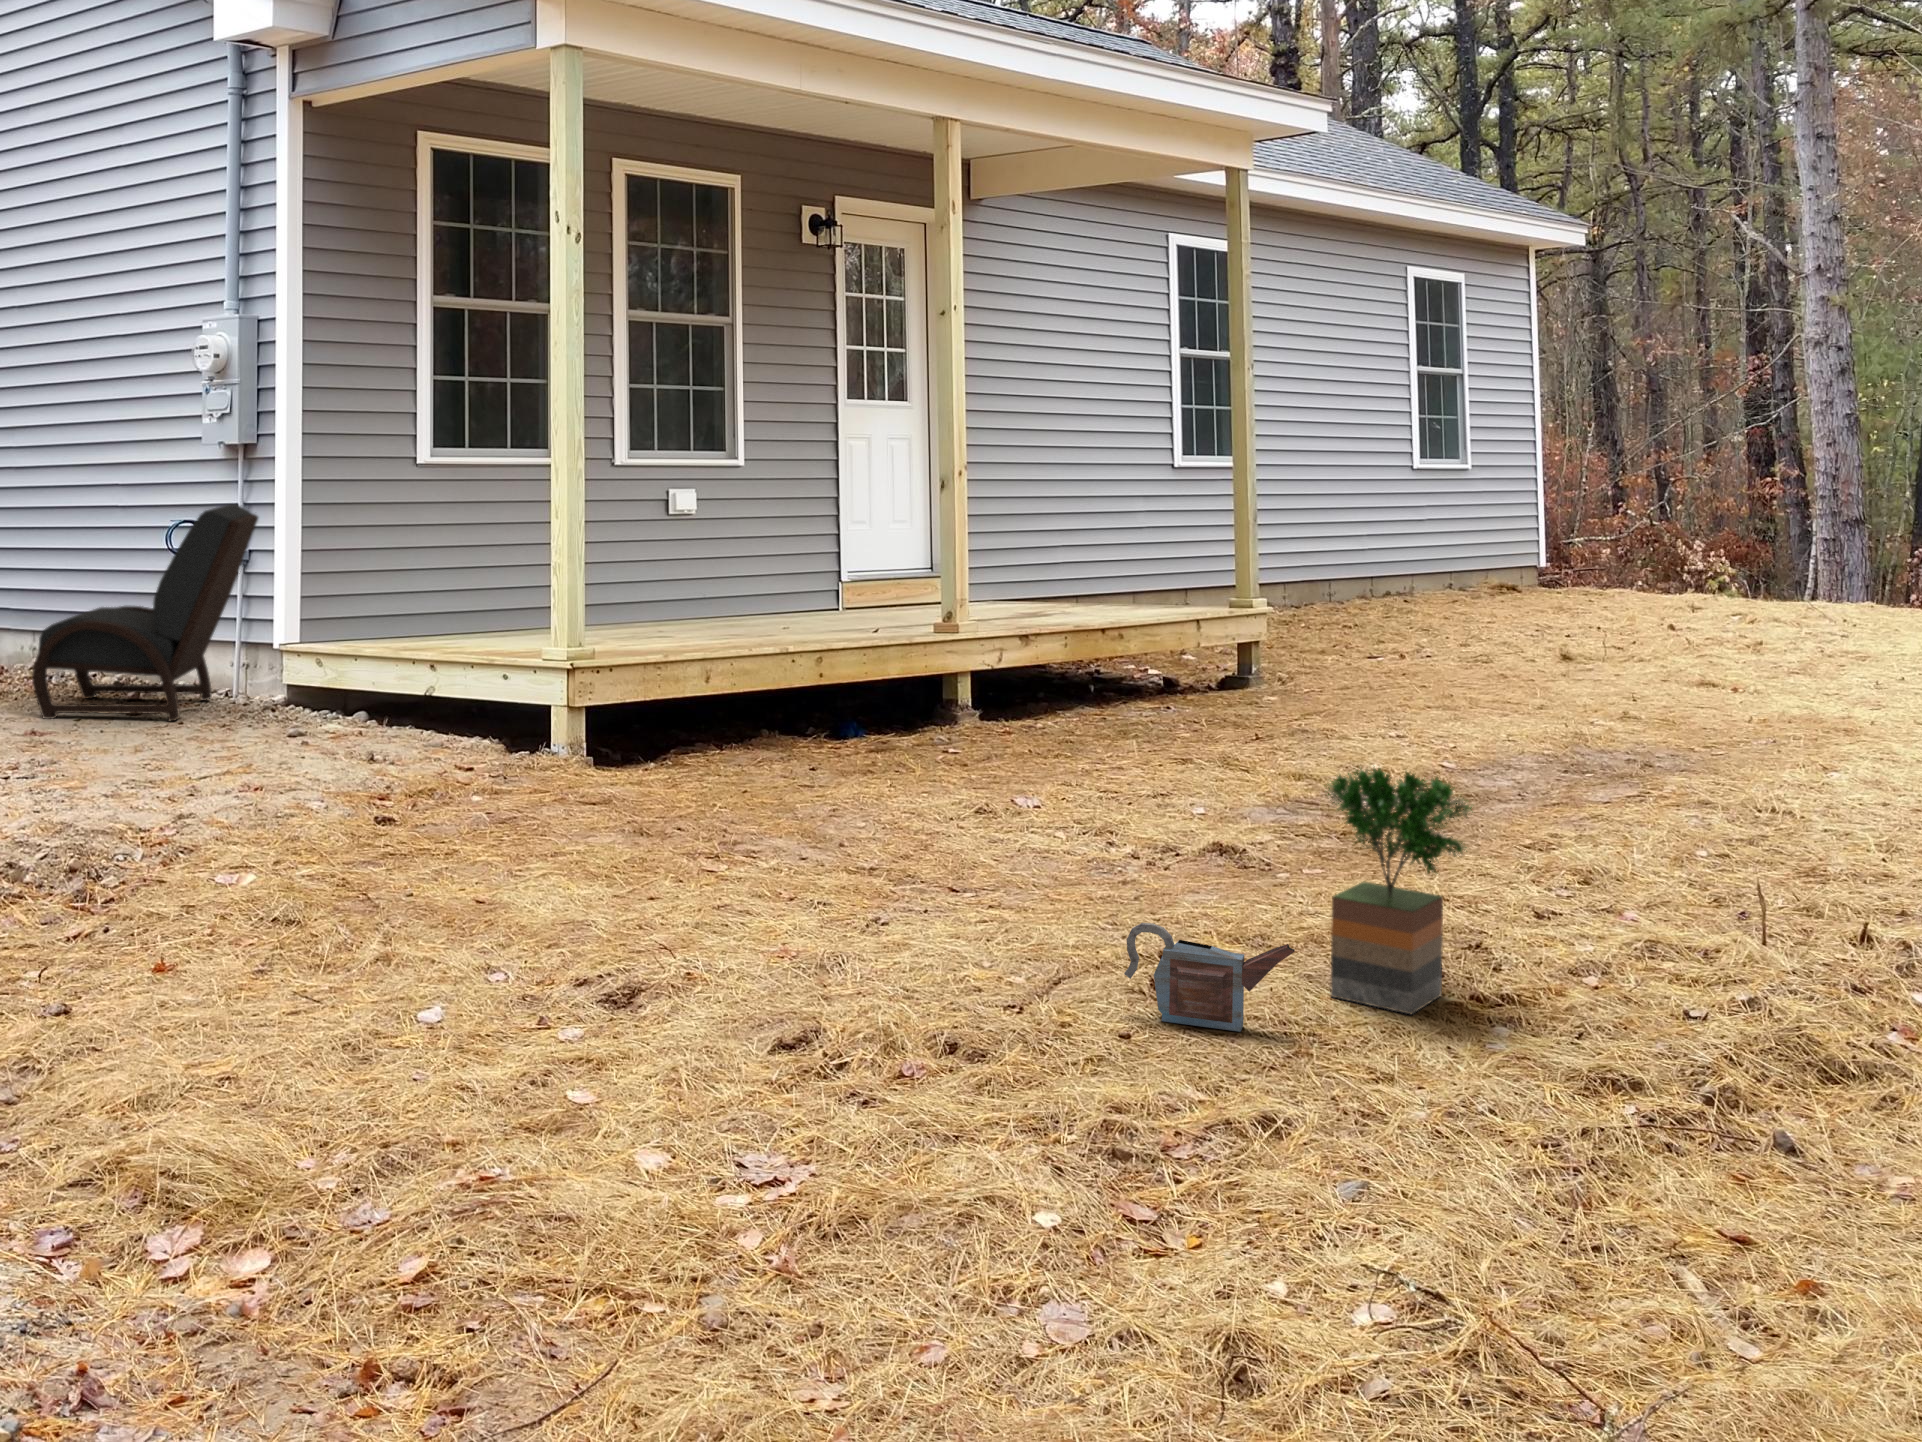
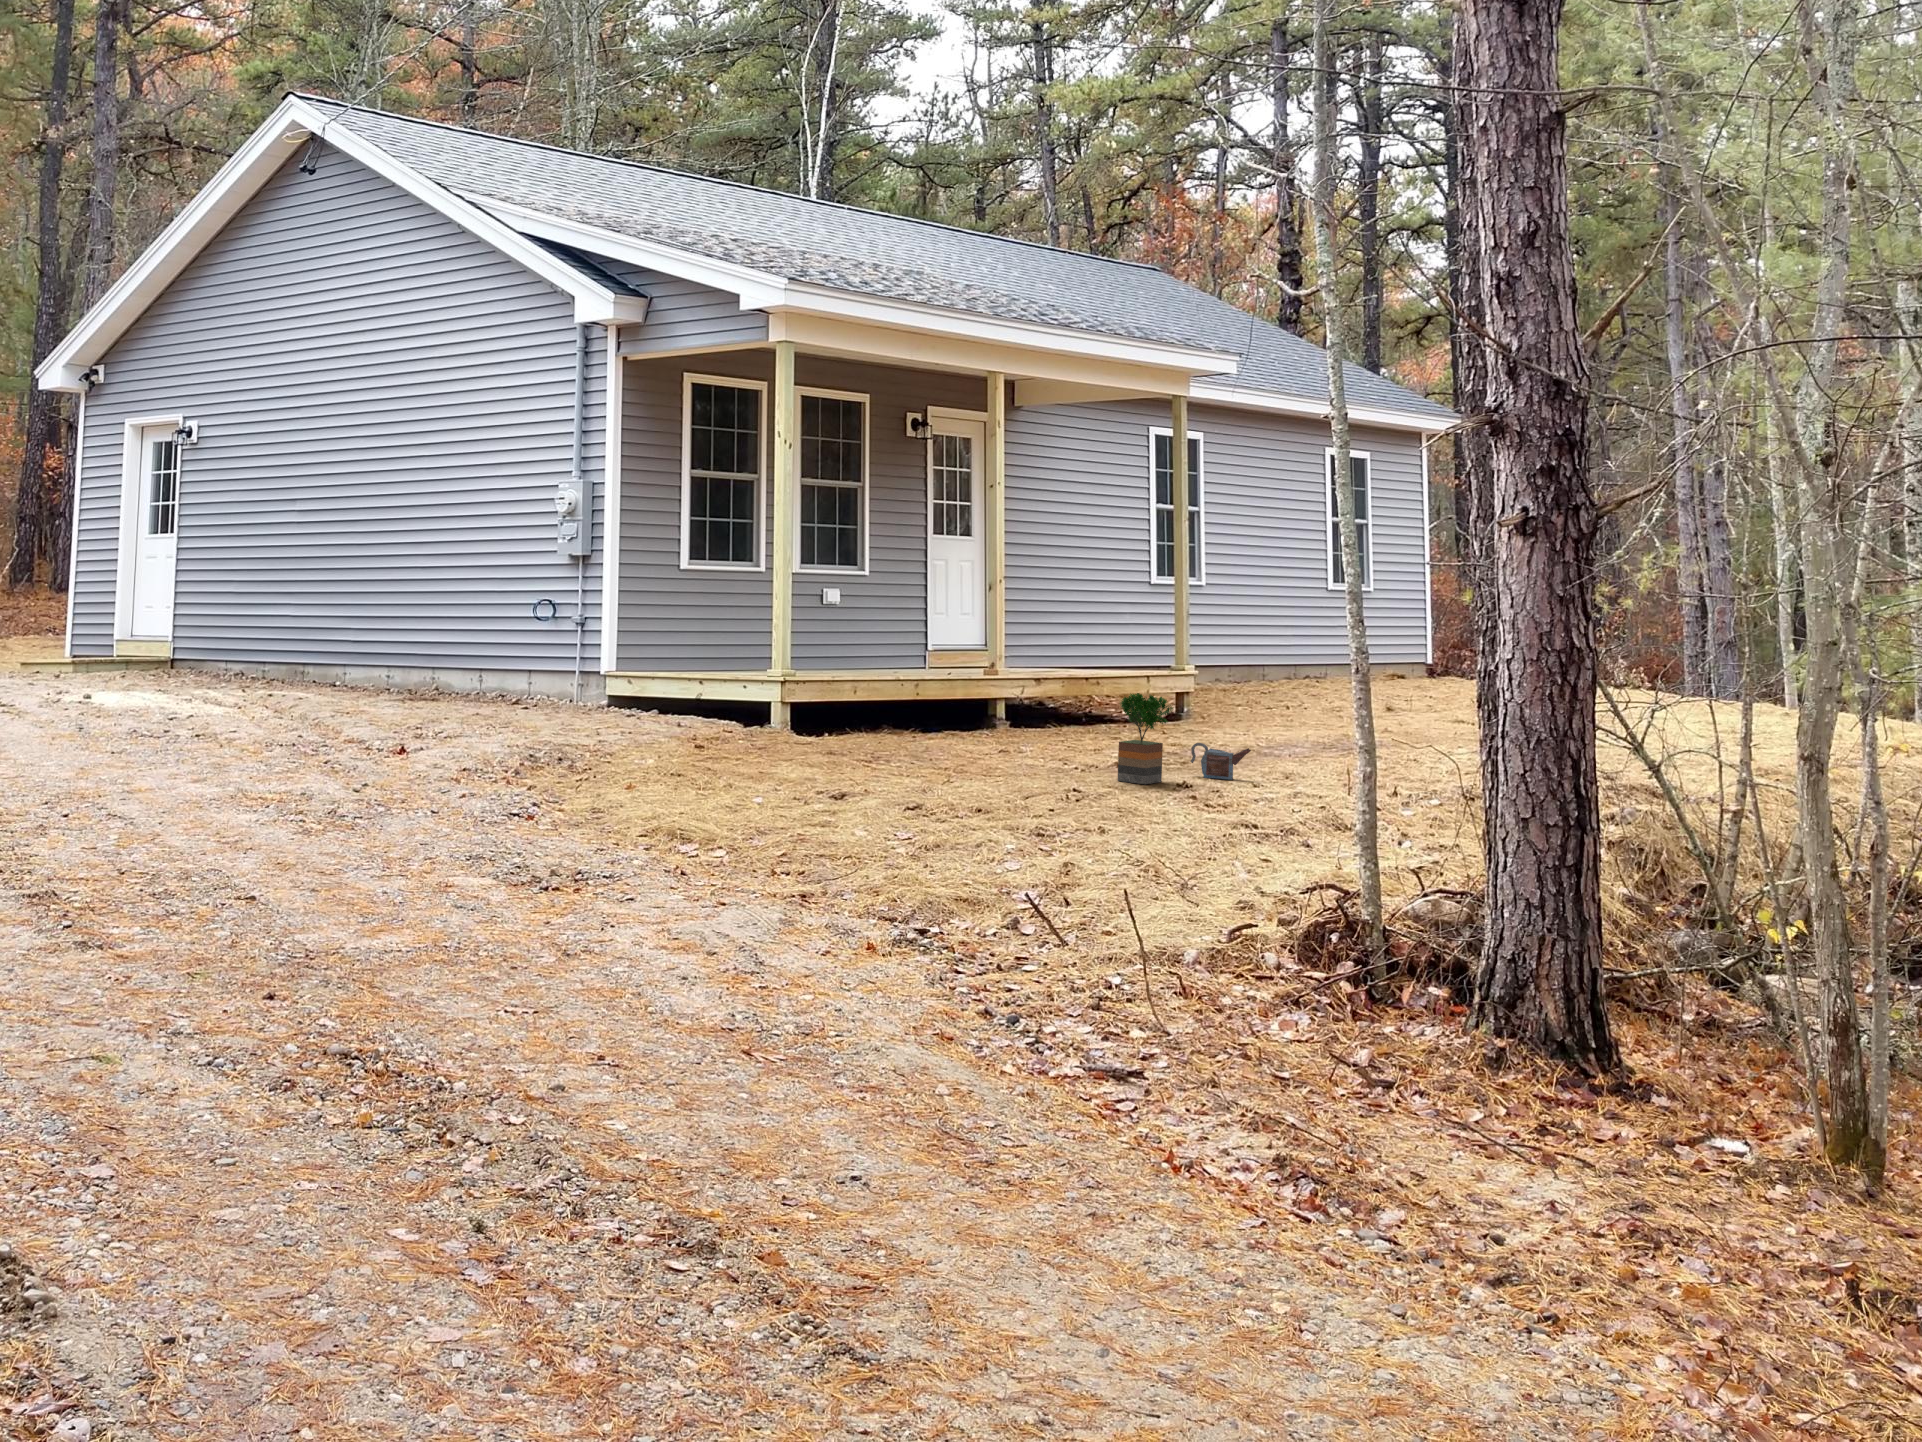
lounge chair: present [32,504,258,721] -> none [482,590,601,708]
watering can: present [1124,923,1295,1032] -> present [1190,743,1251,780]

